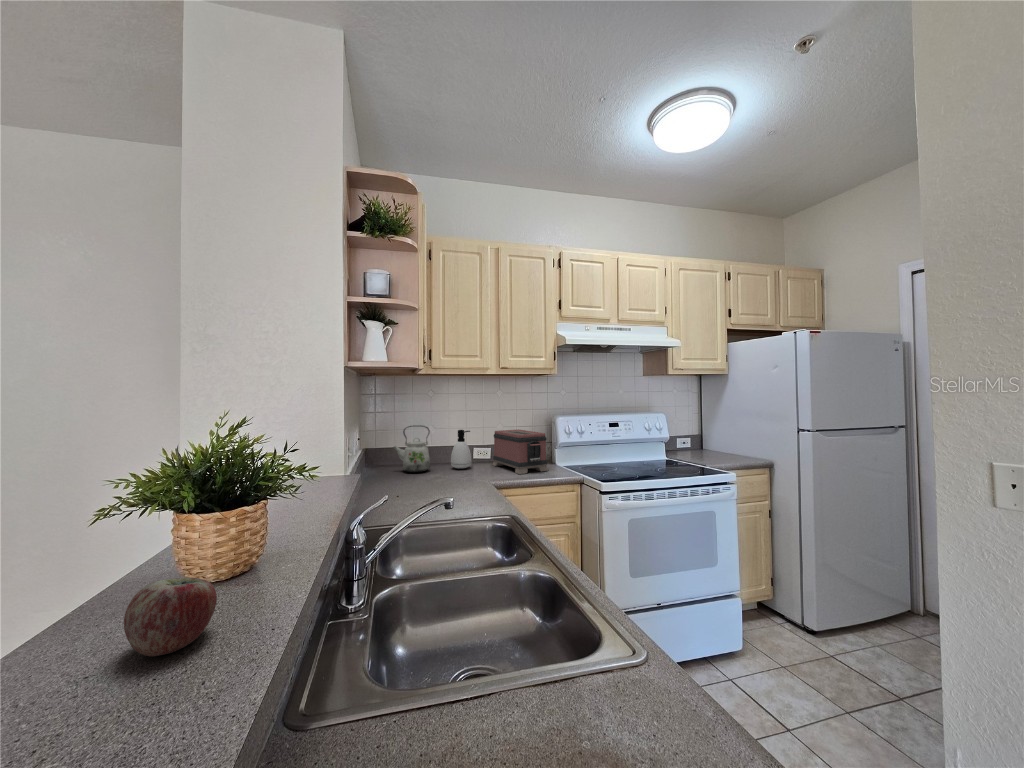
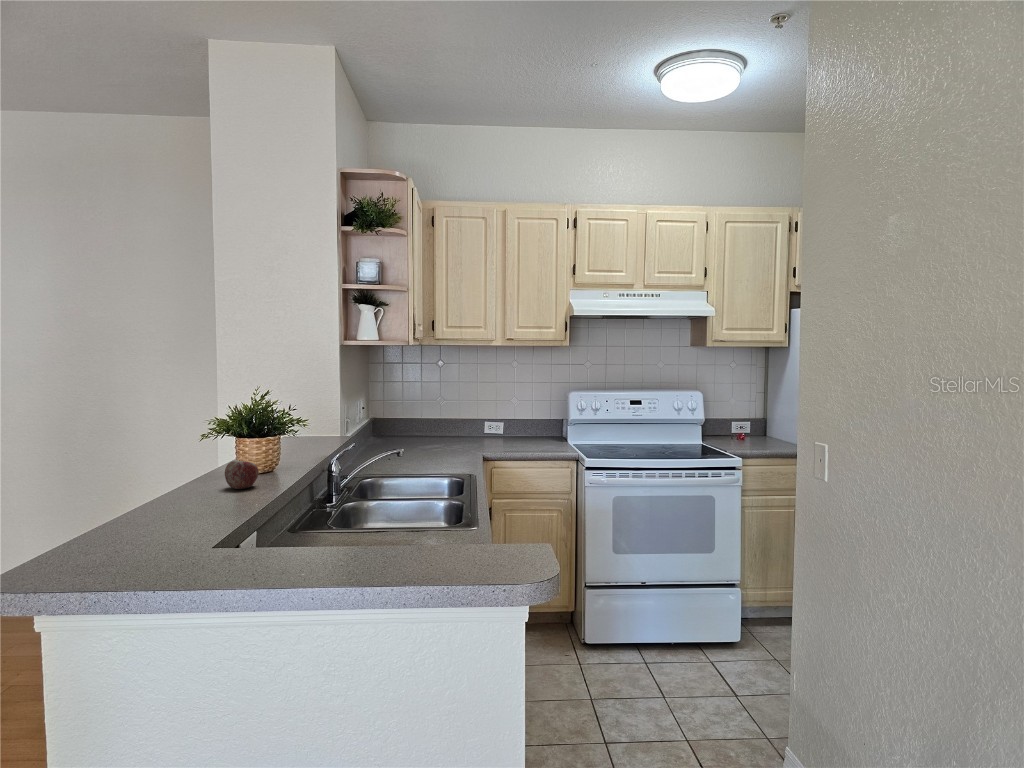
kettle: present [393,425,430,473] -> none [399,396,435,442]
toaster: present [492,429,548,474] -> none [500,404,551,448]
soap dispenser: present [451,430,472,469] -> none [456,402,477,441]

